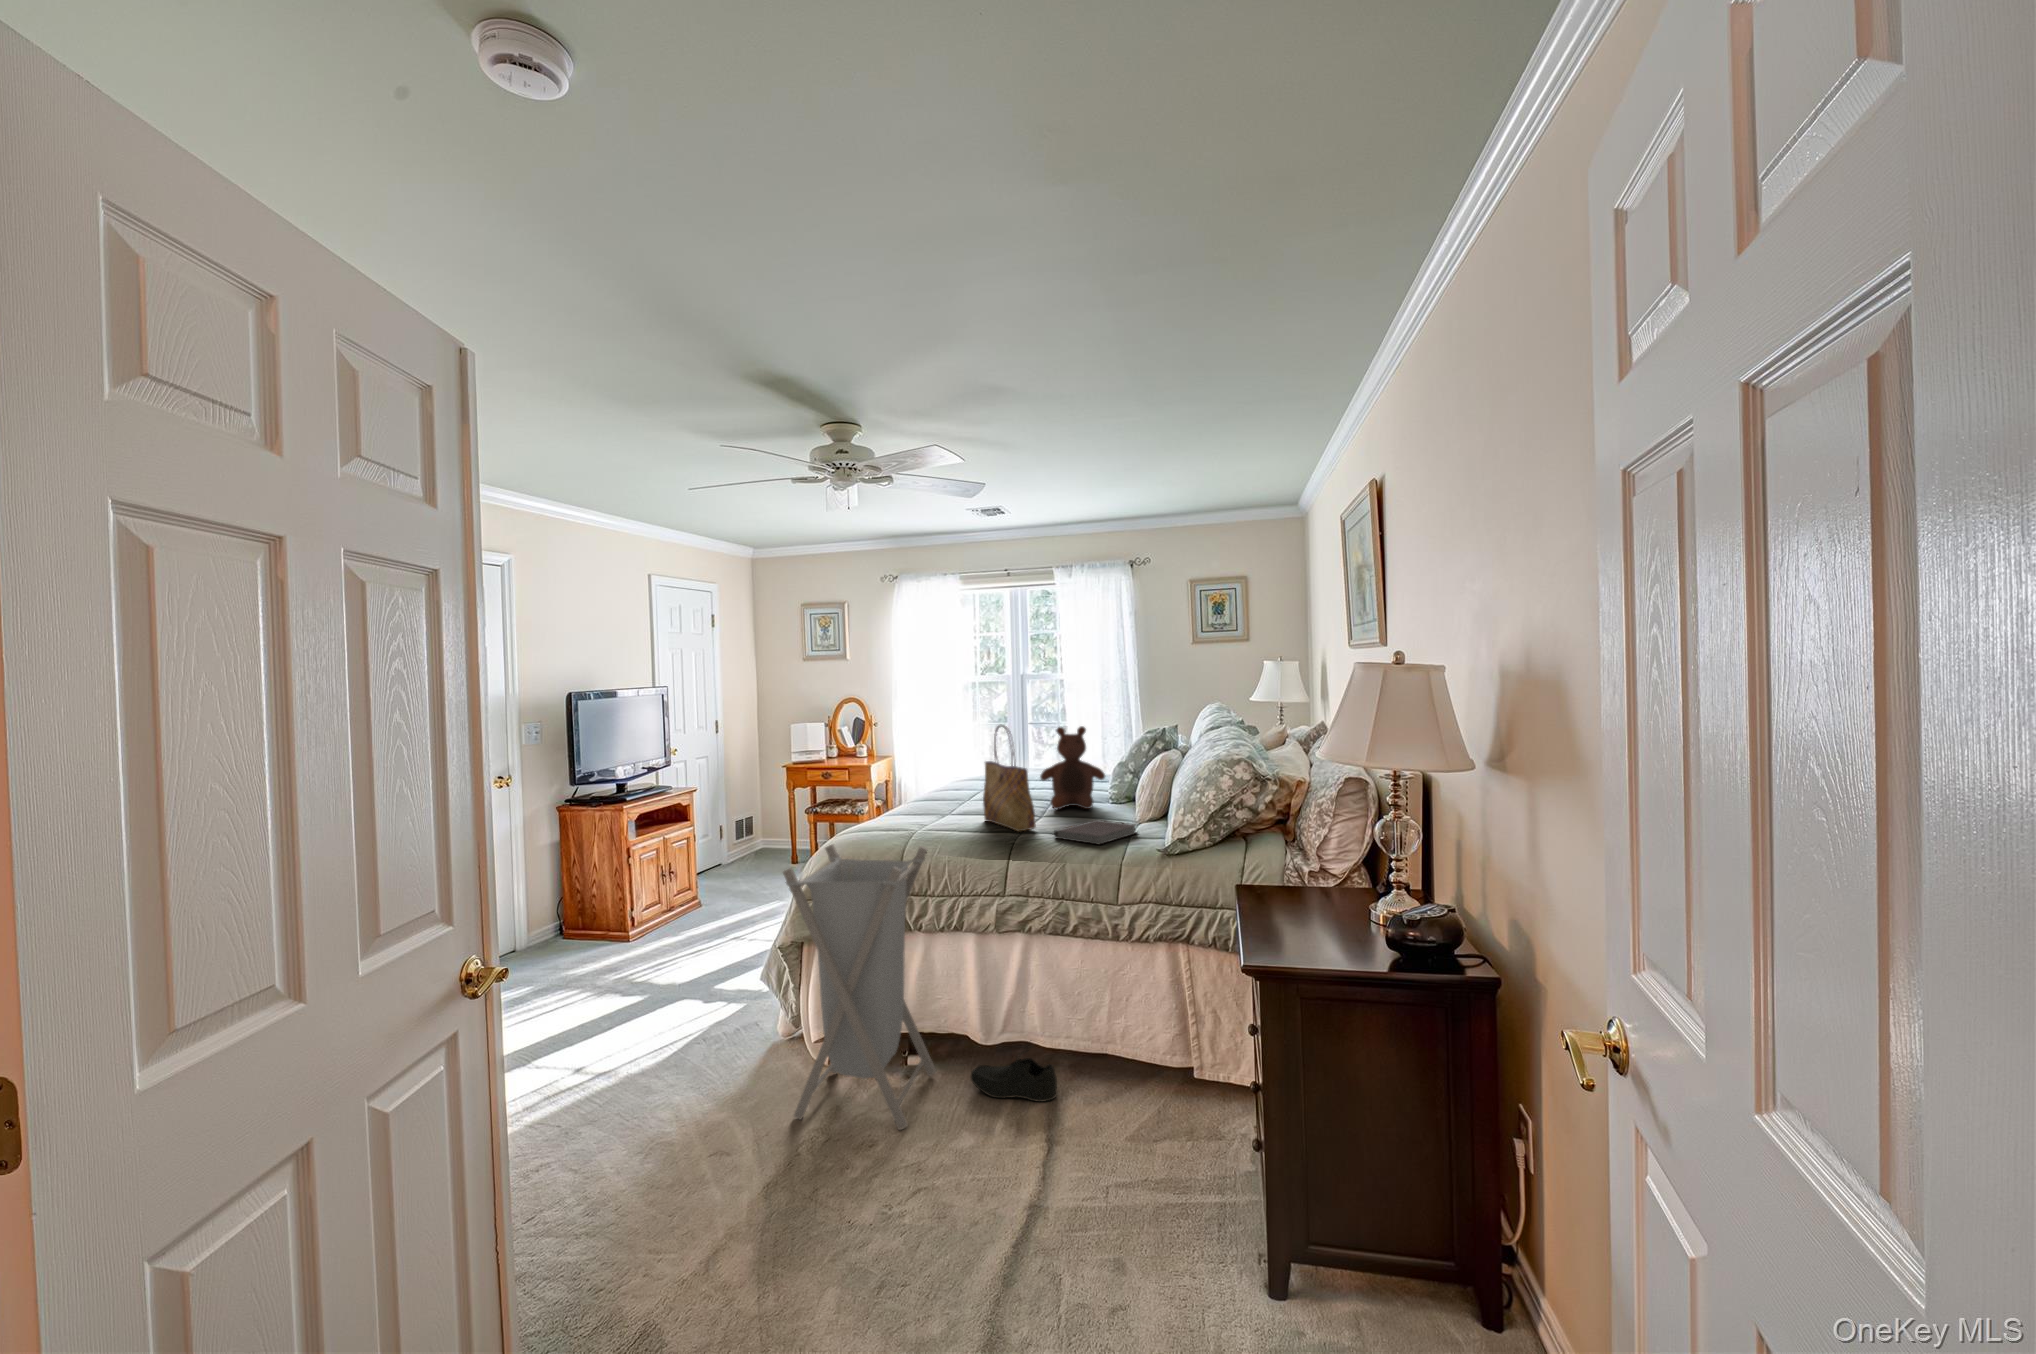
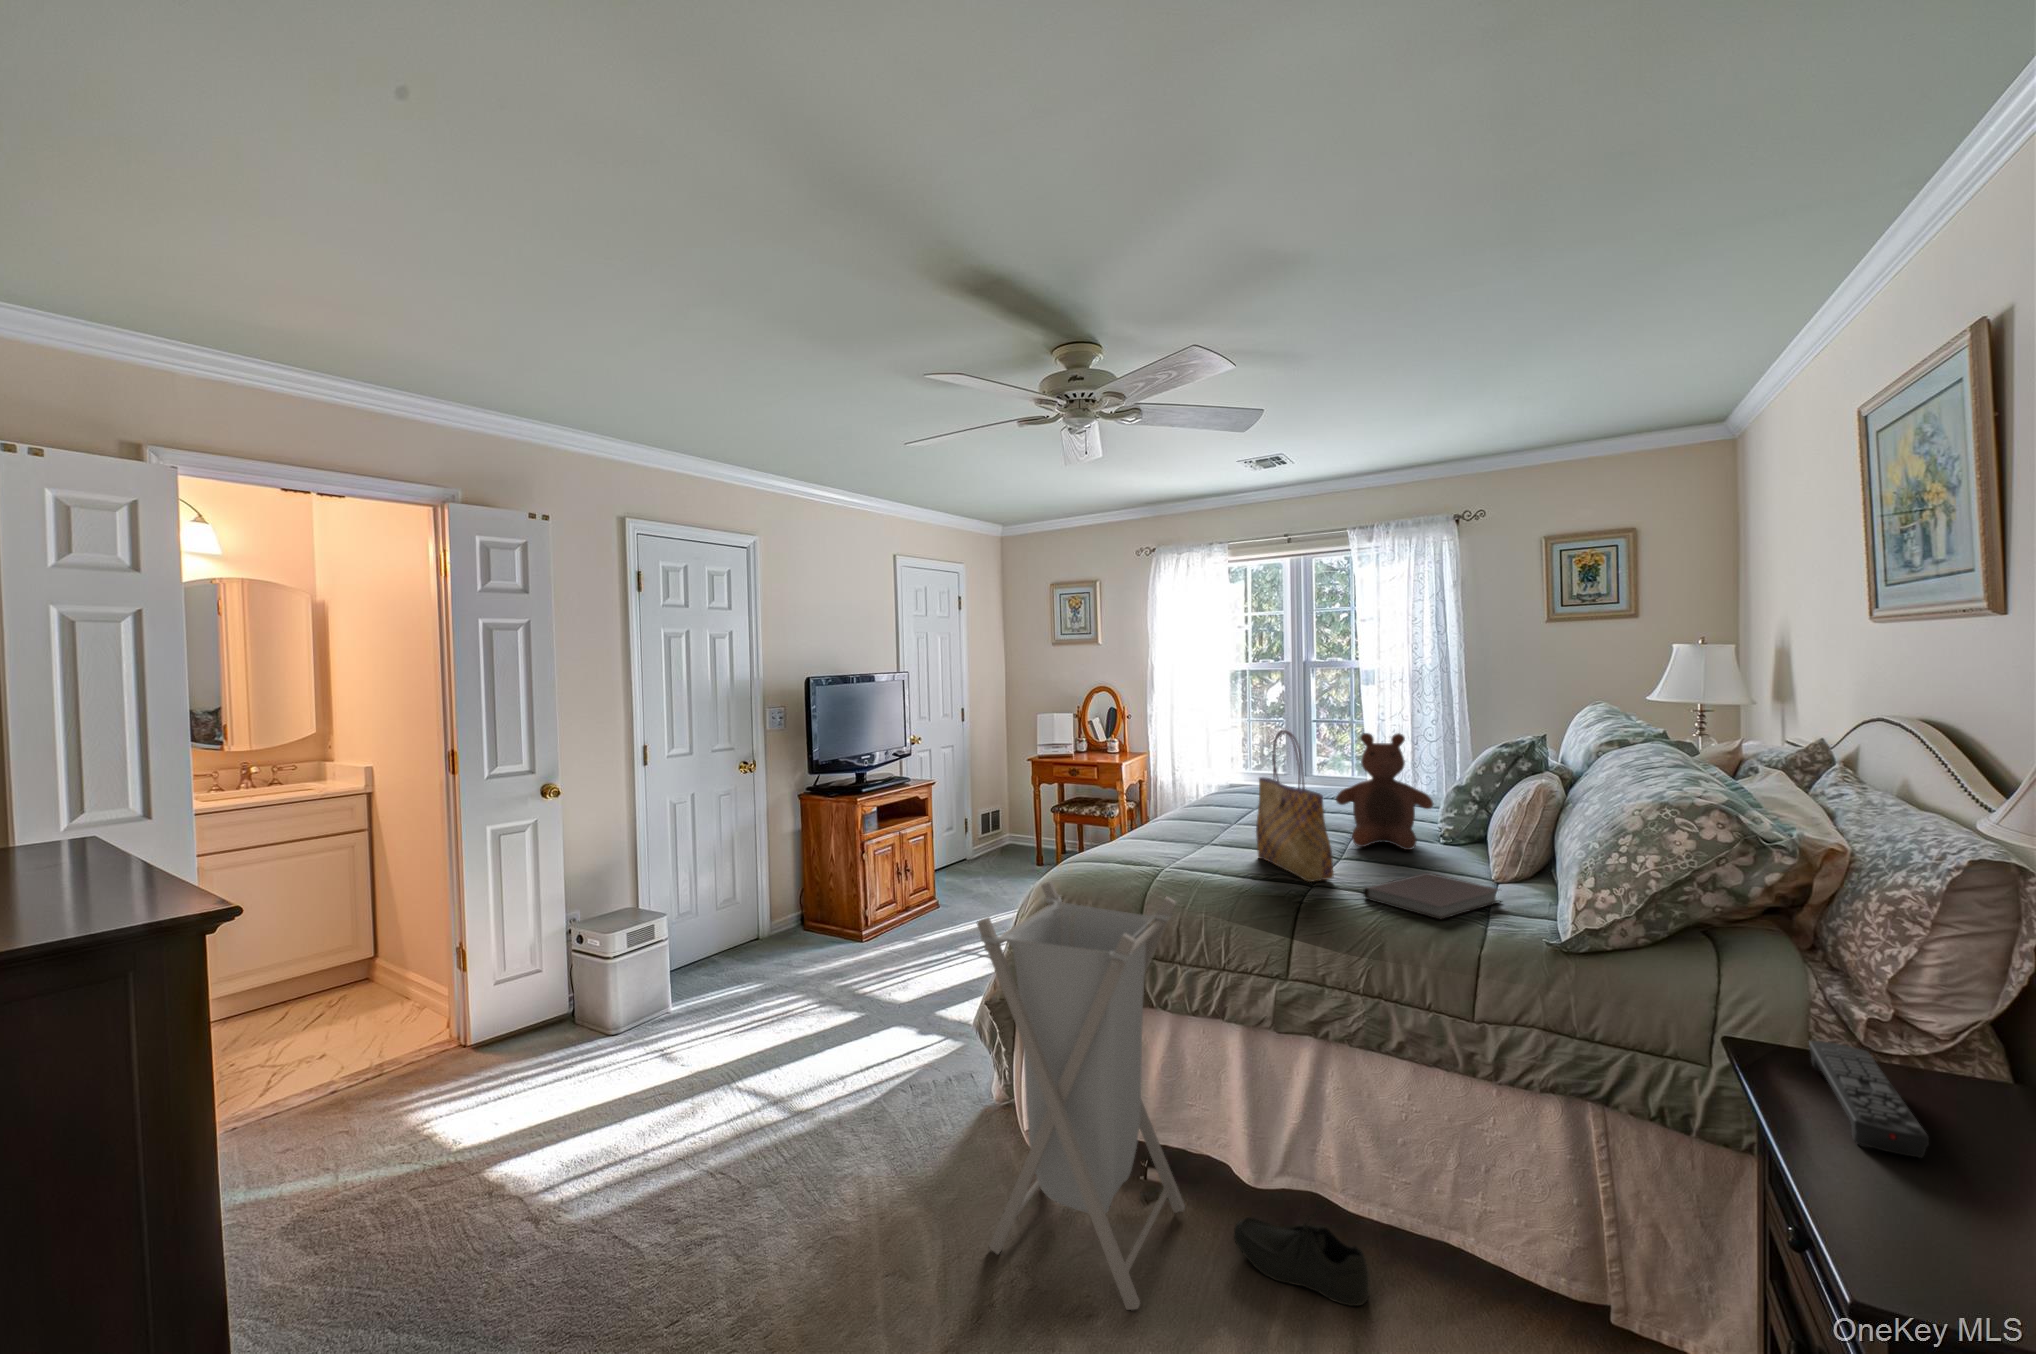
remote control: none [1266,876,1293,915] -> present [1809,1041,1929,1158]

